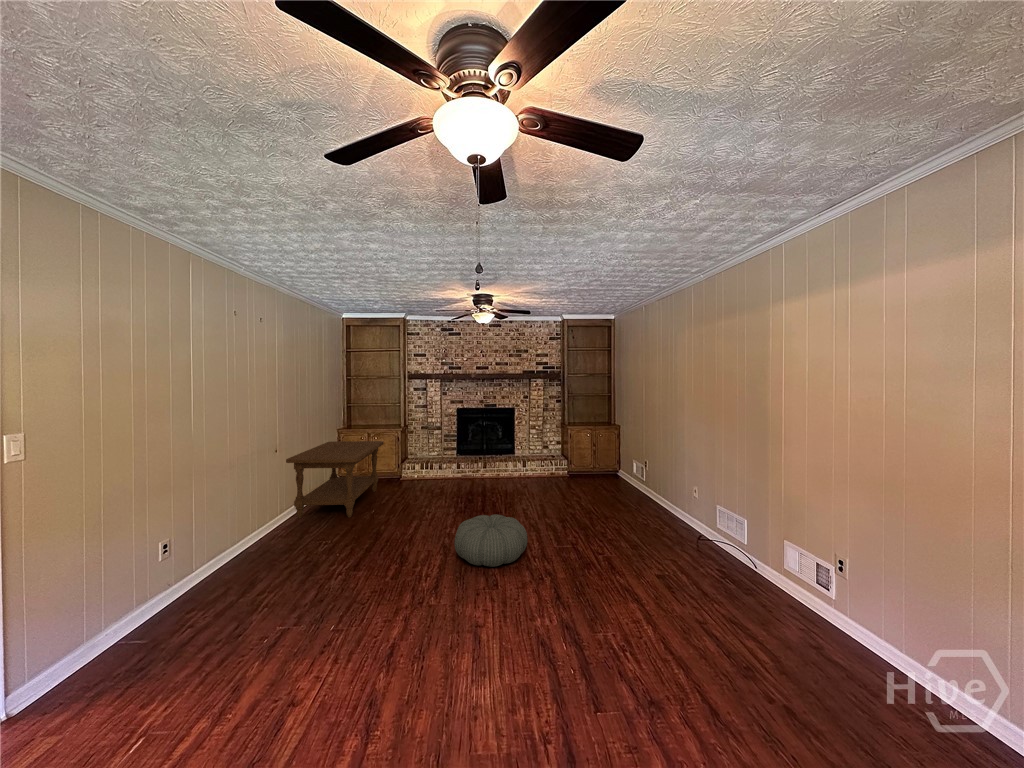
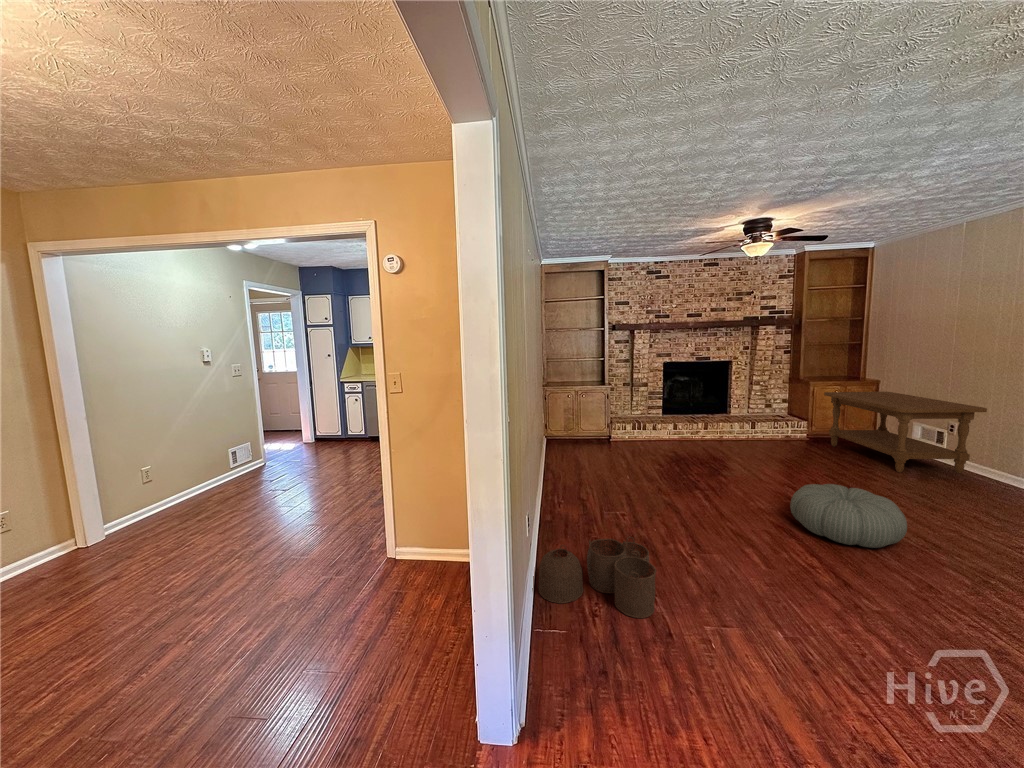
coffee table: present [286,441,384,518] -> present [824,392,987,473]
woven basket: none [138,570,283,644] -> present [538,537,656,618]

